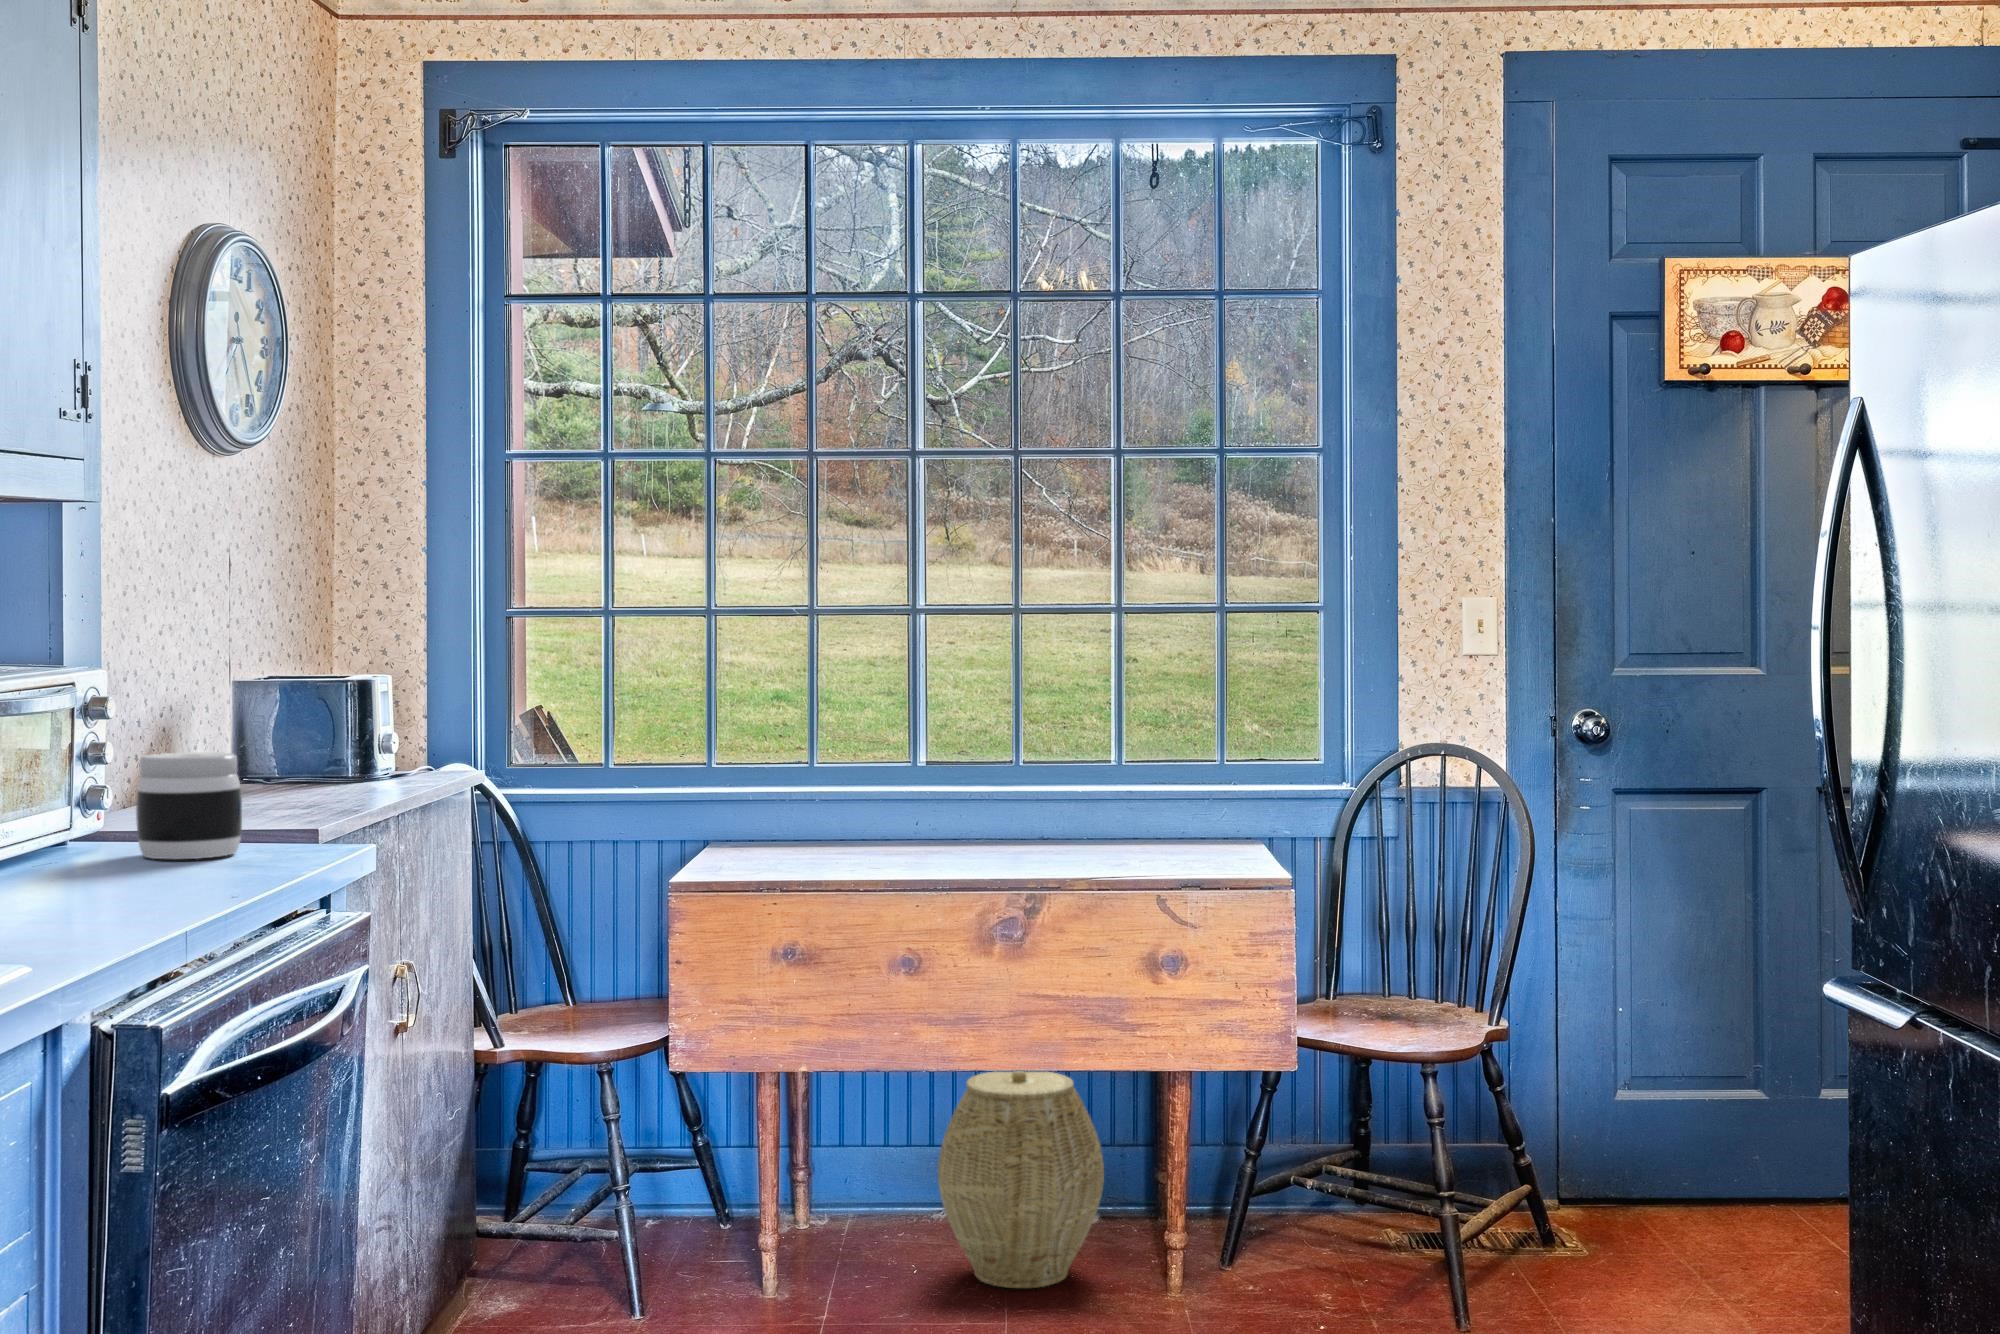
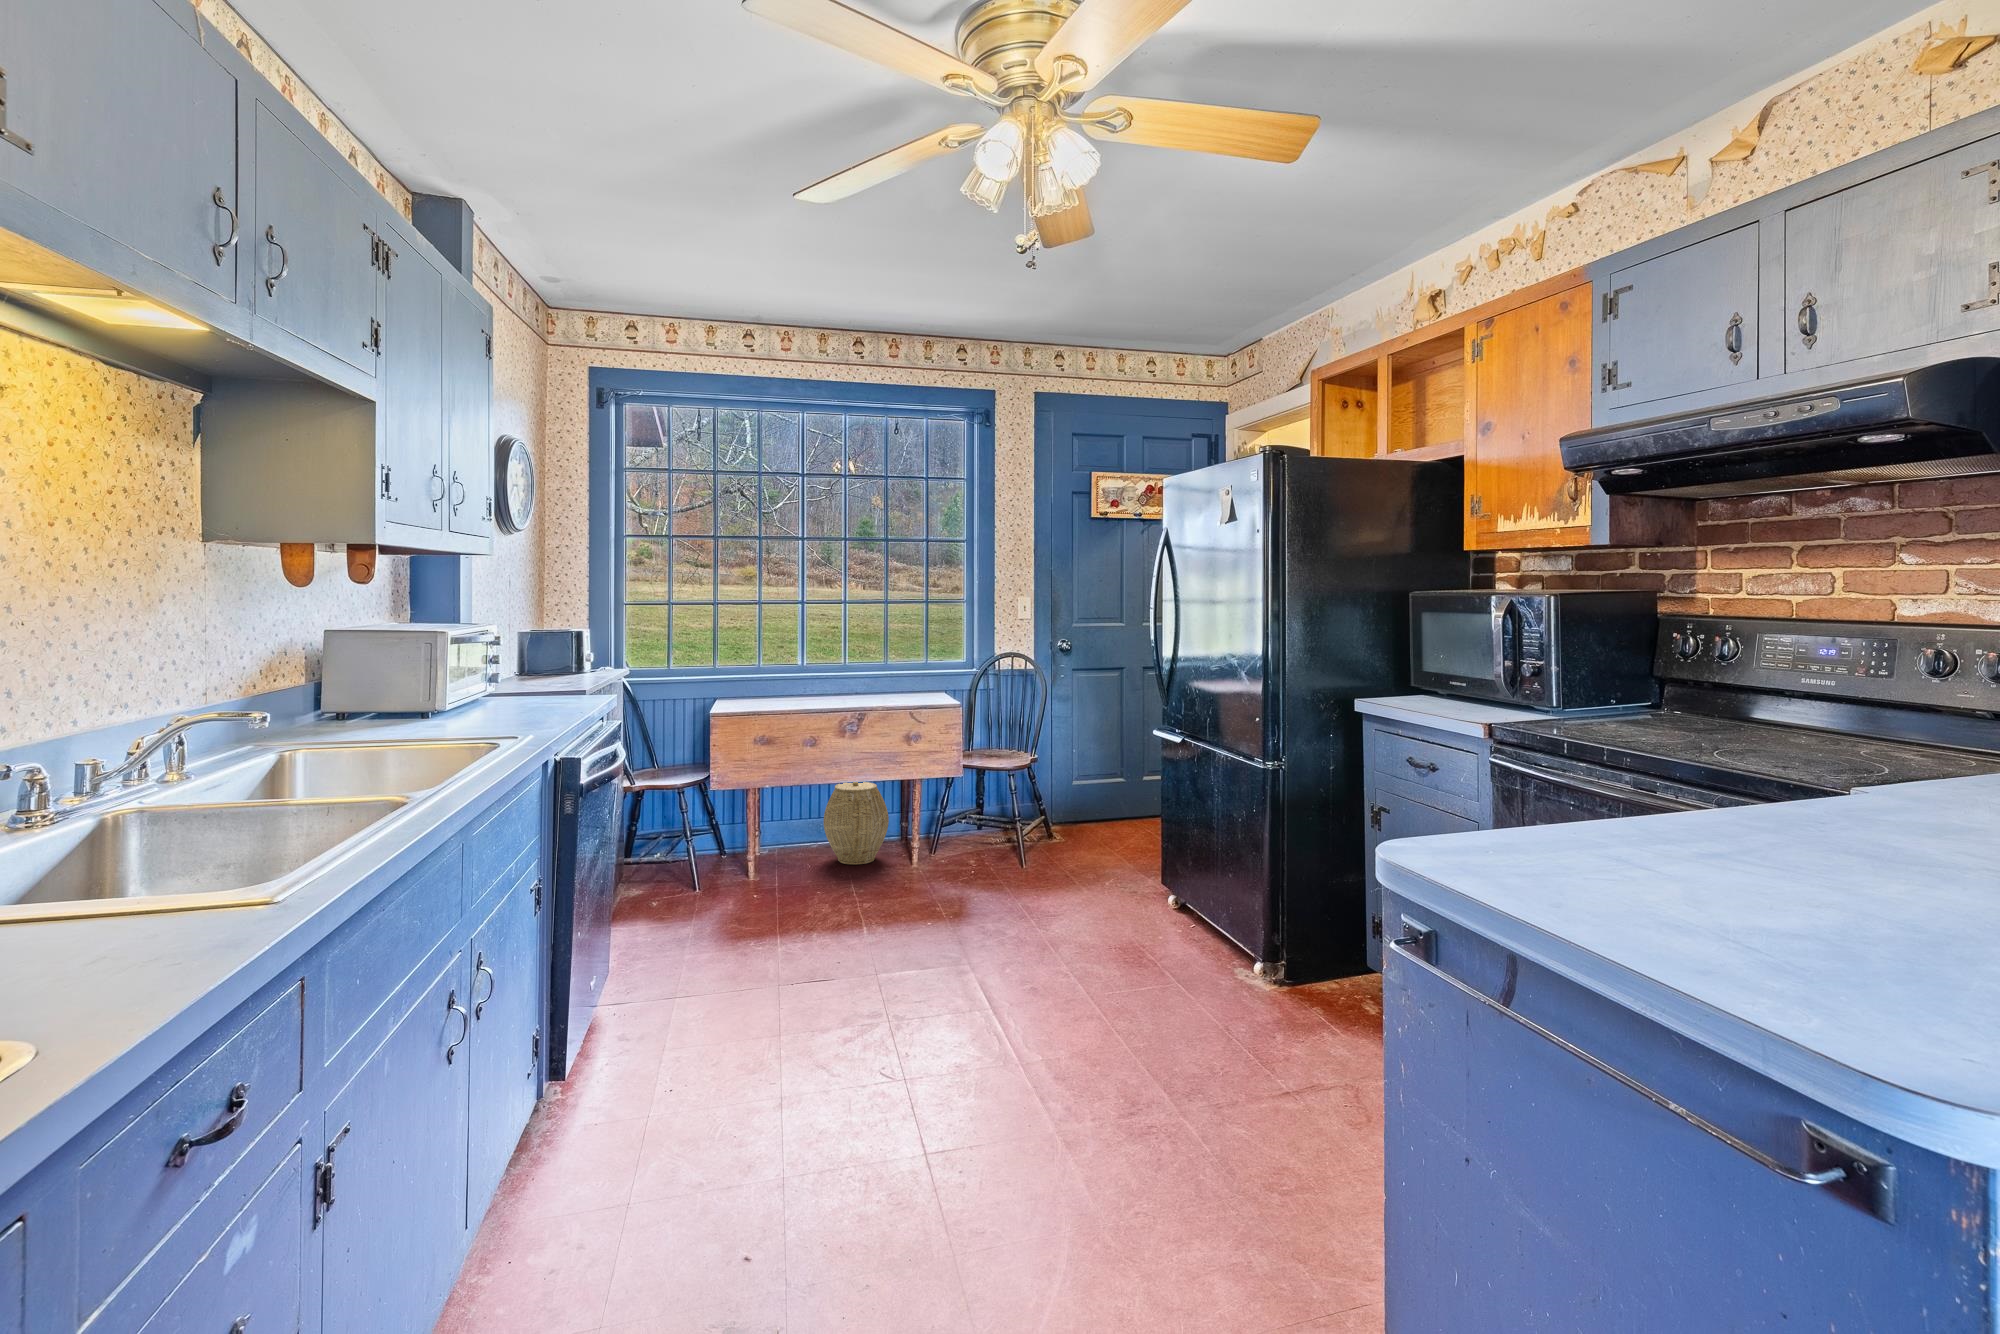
jar: present [136,752,242,859] -> none [530,657,573,699]

